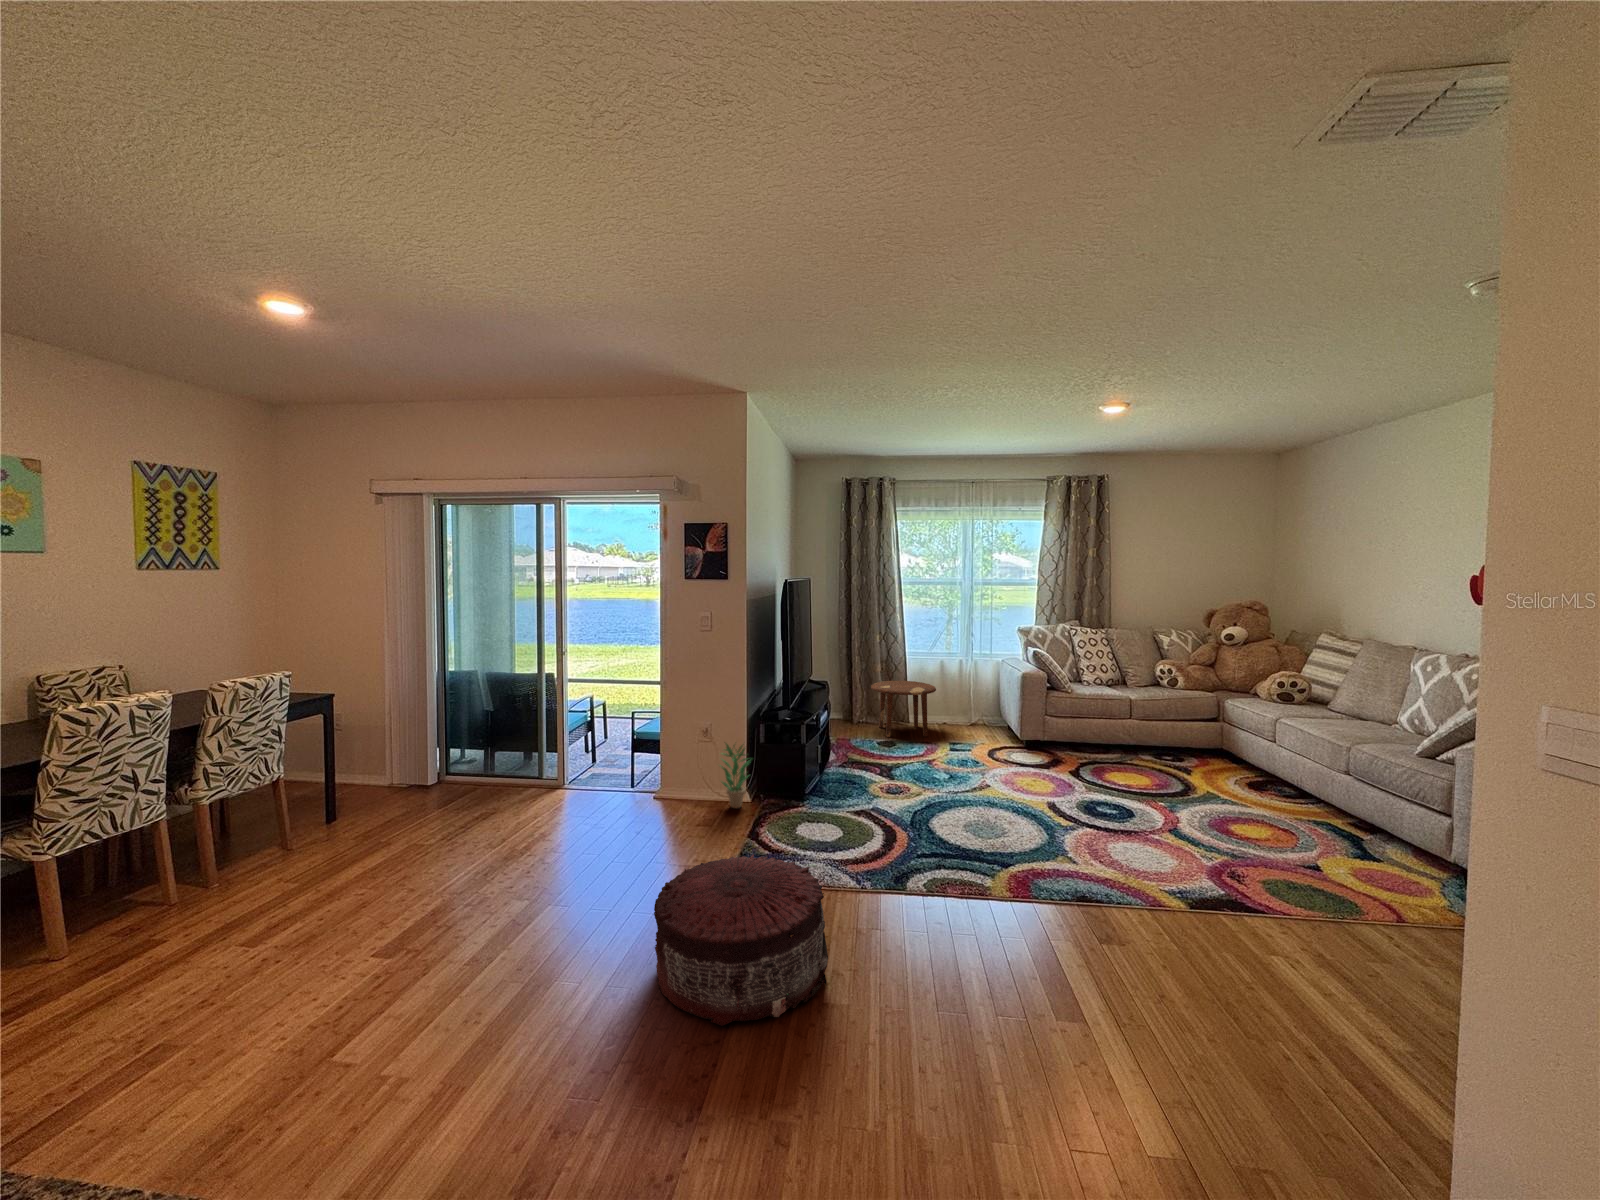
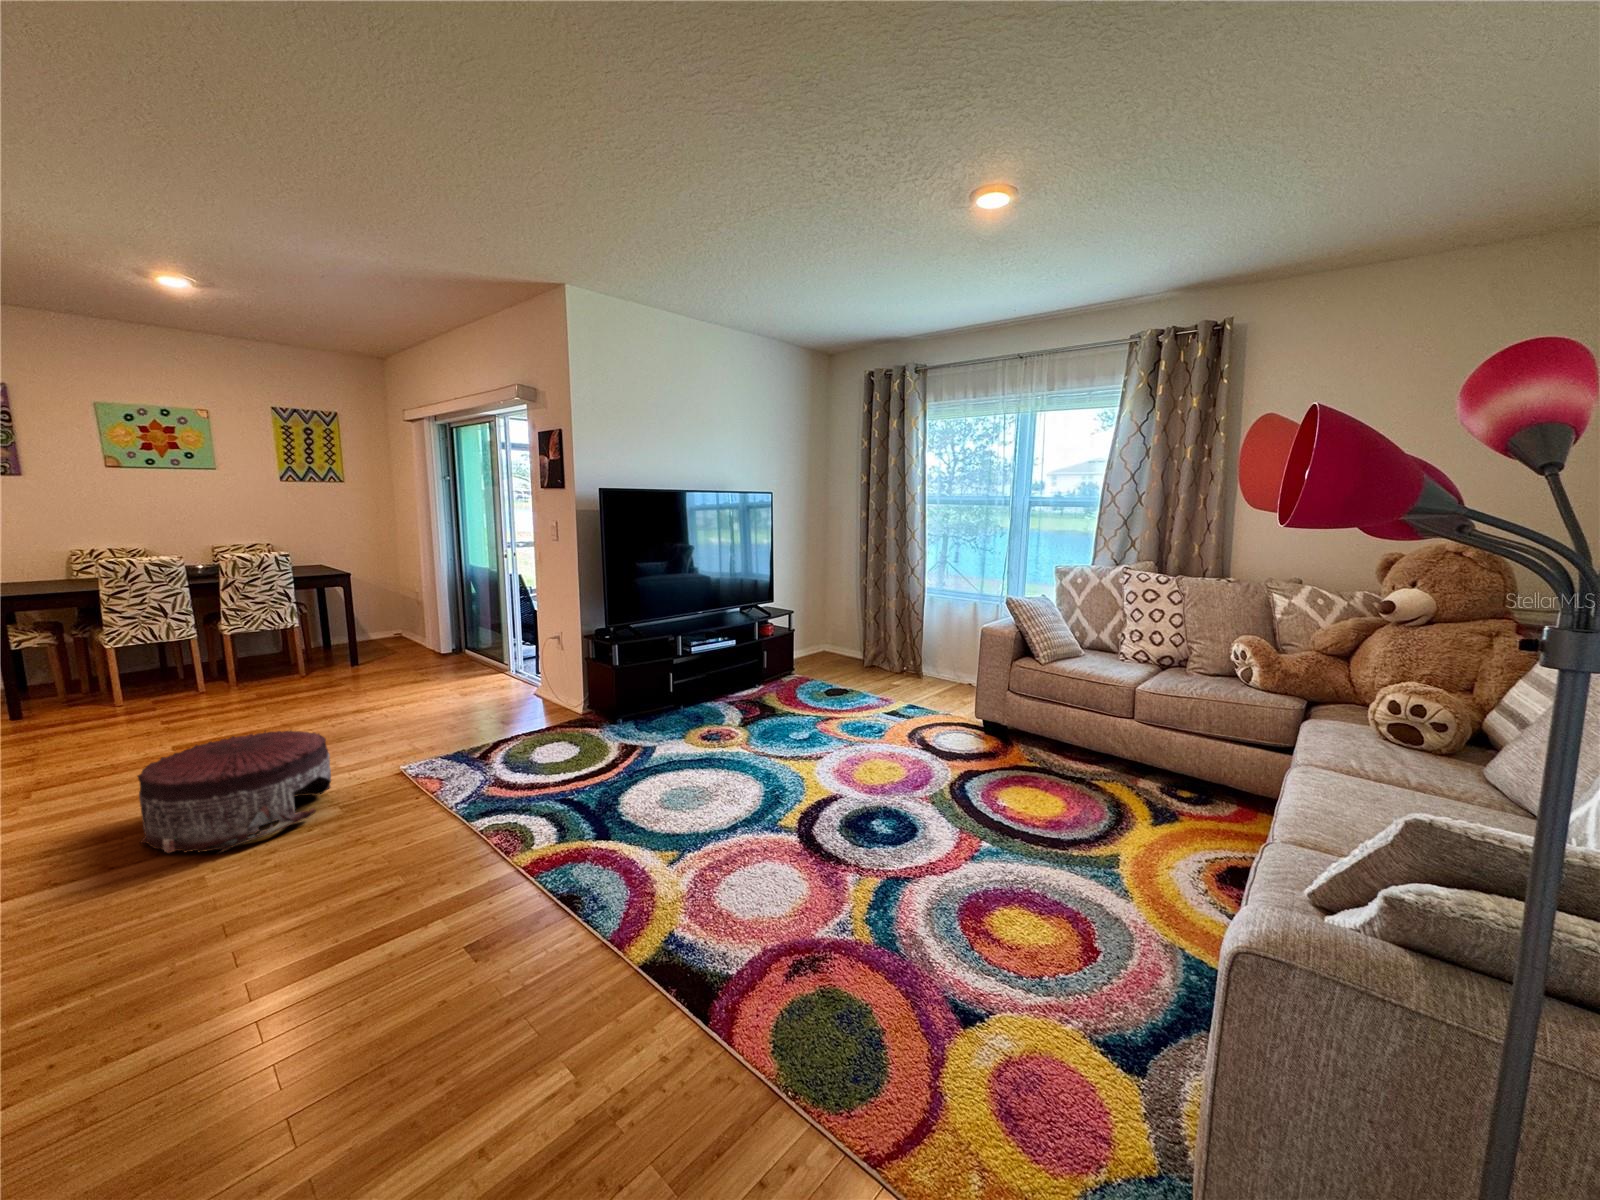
side table: present [871,681,936,737] -> none [856,624,938,698]
potted plant: present [720,743,749,808] -> none [534,650,577,717]

